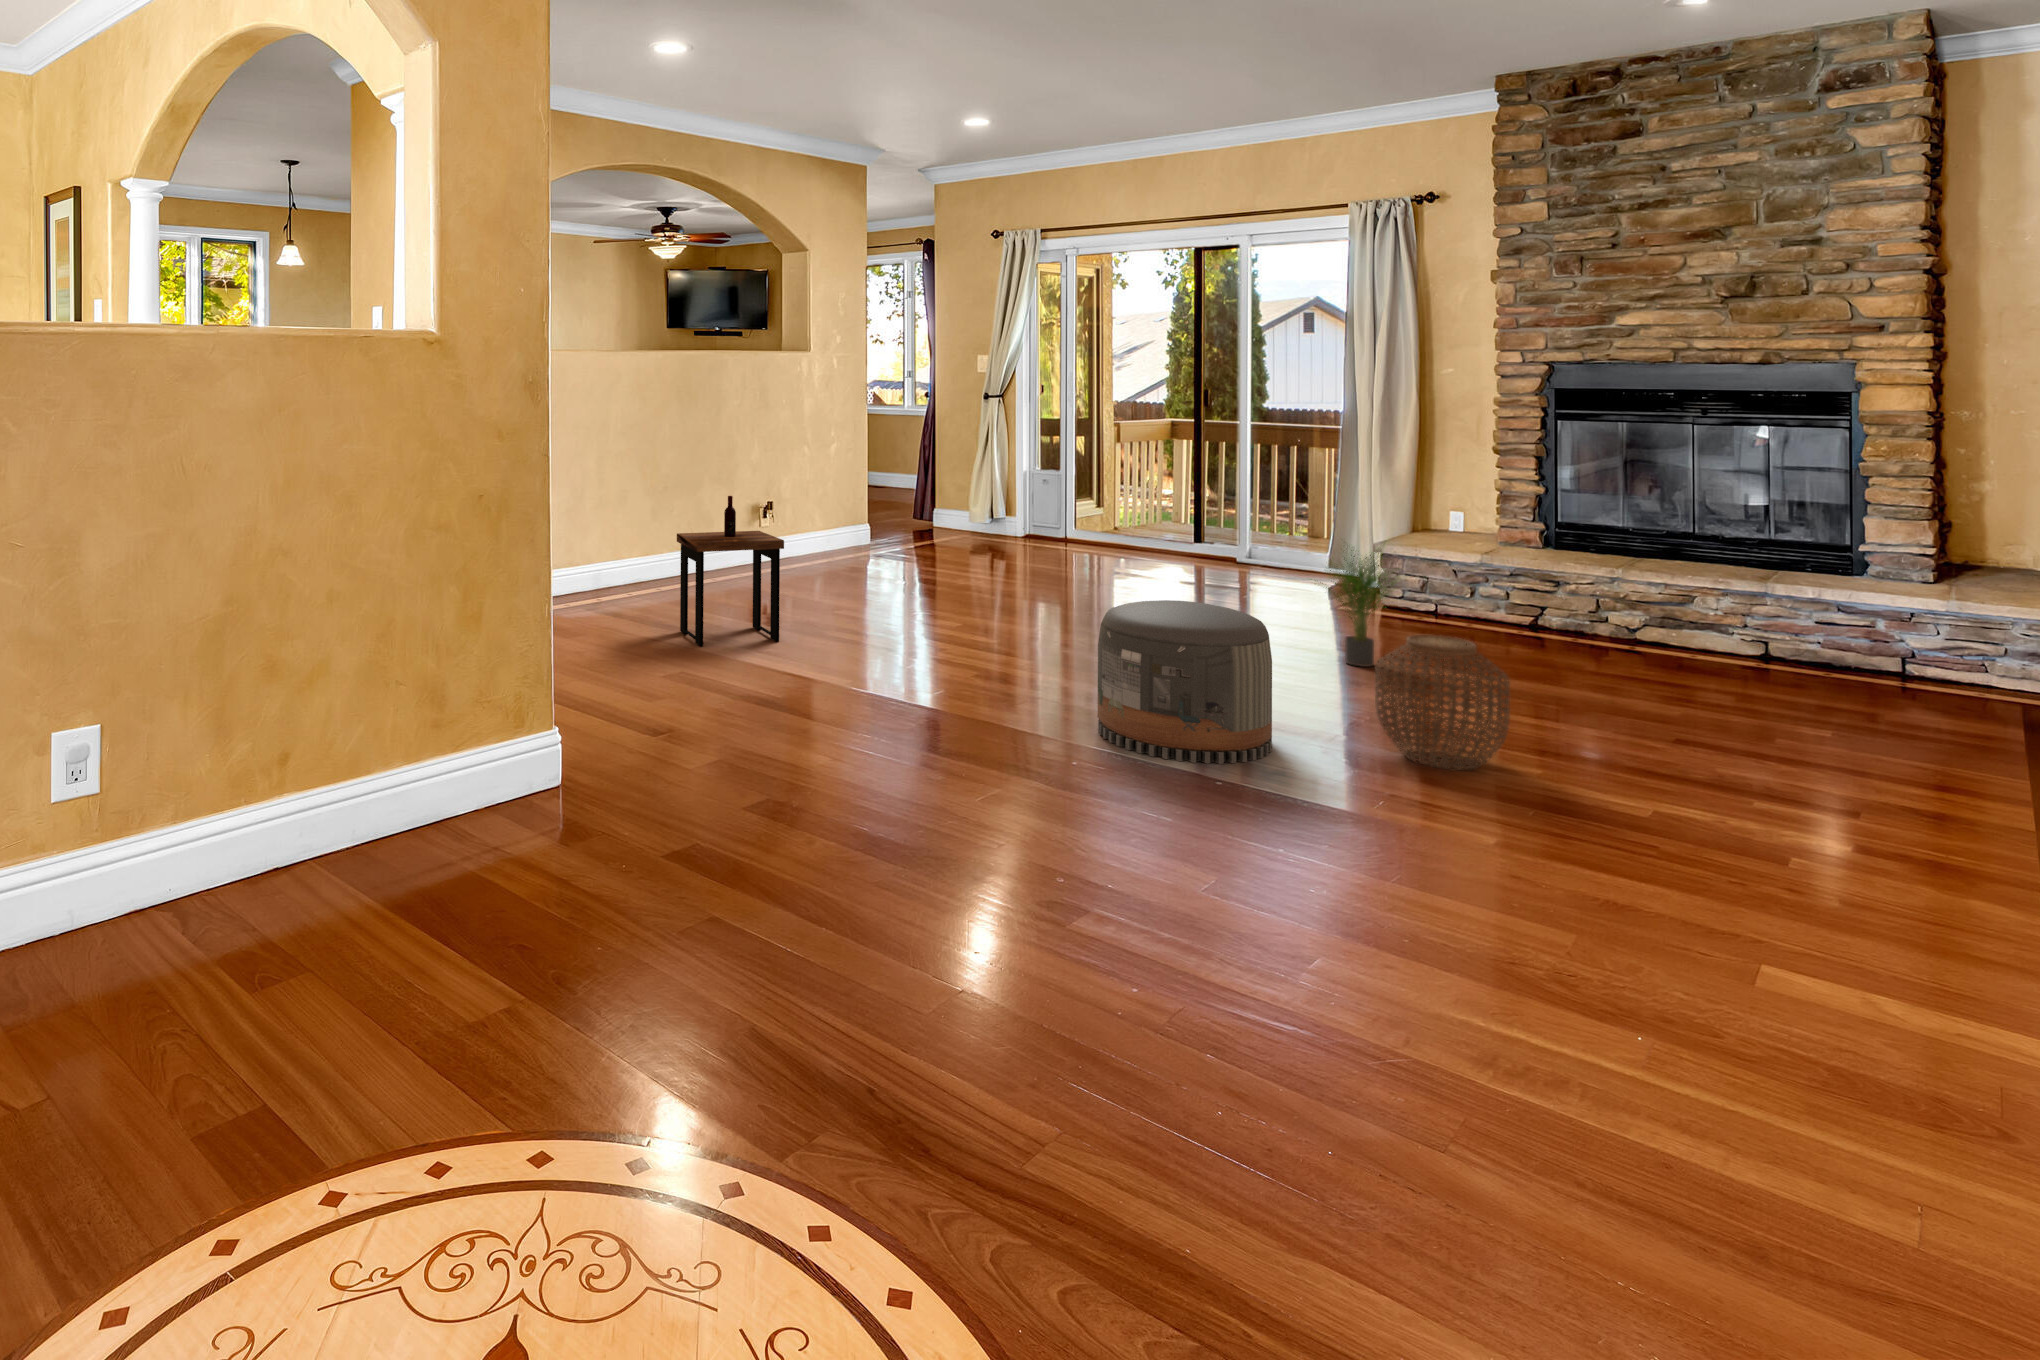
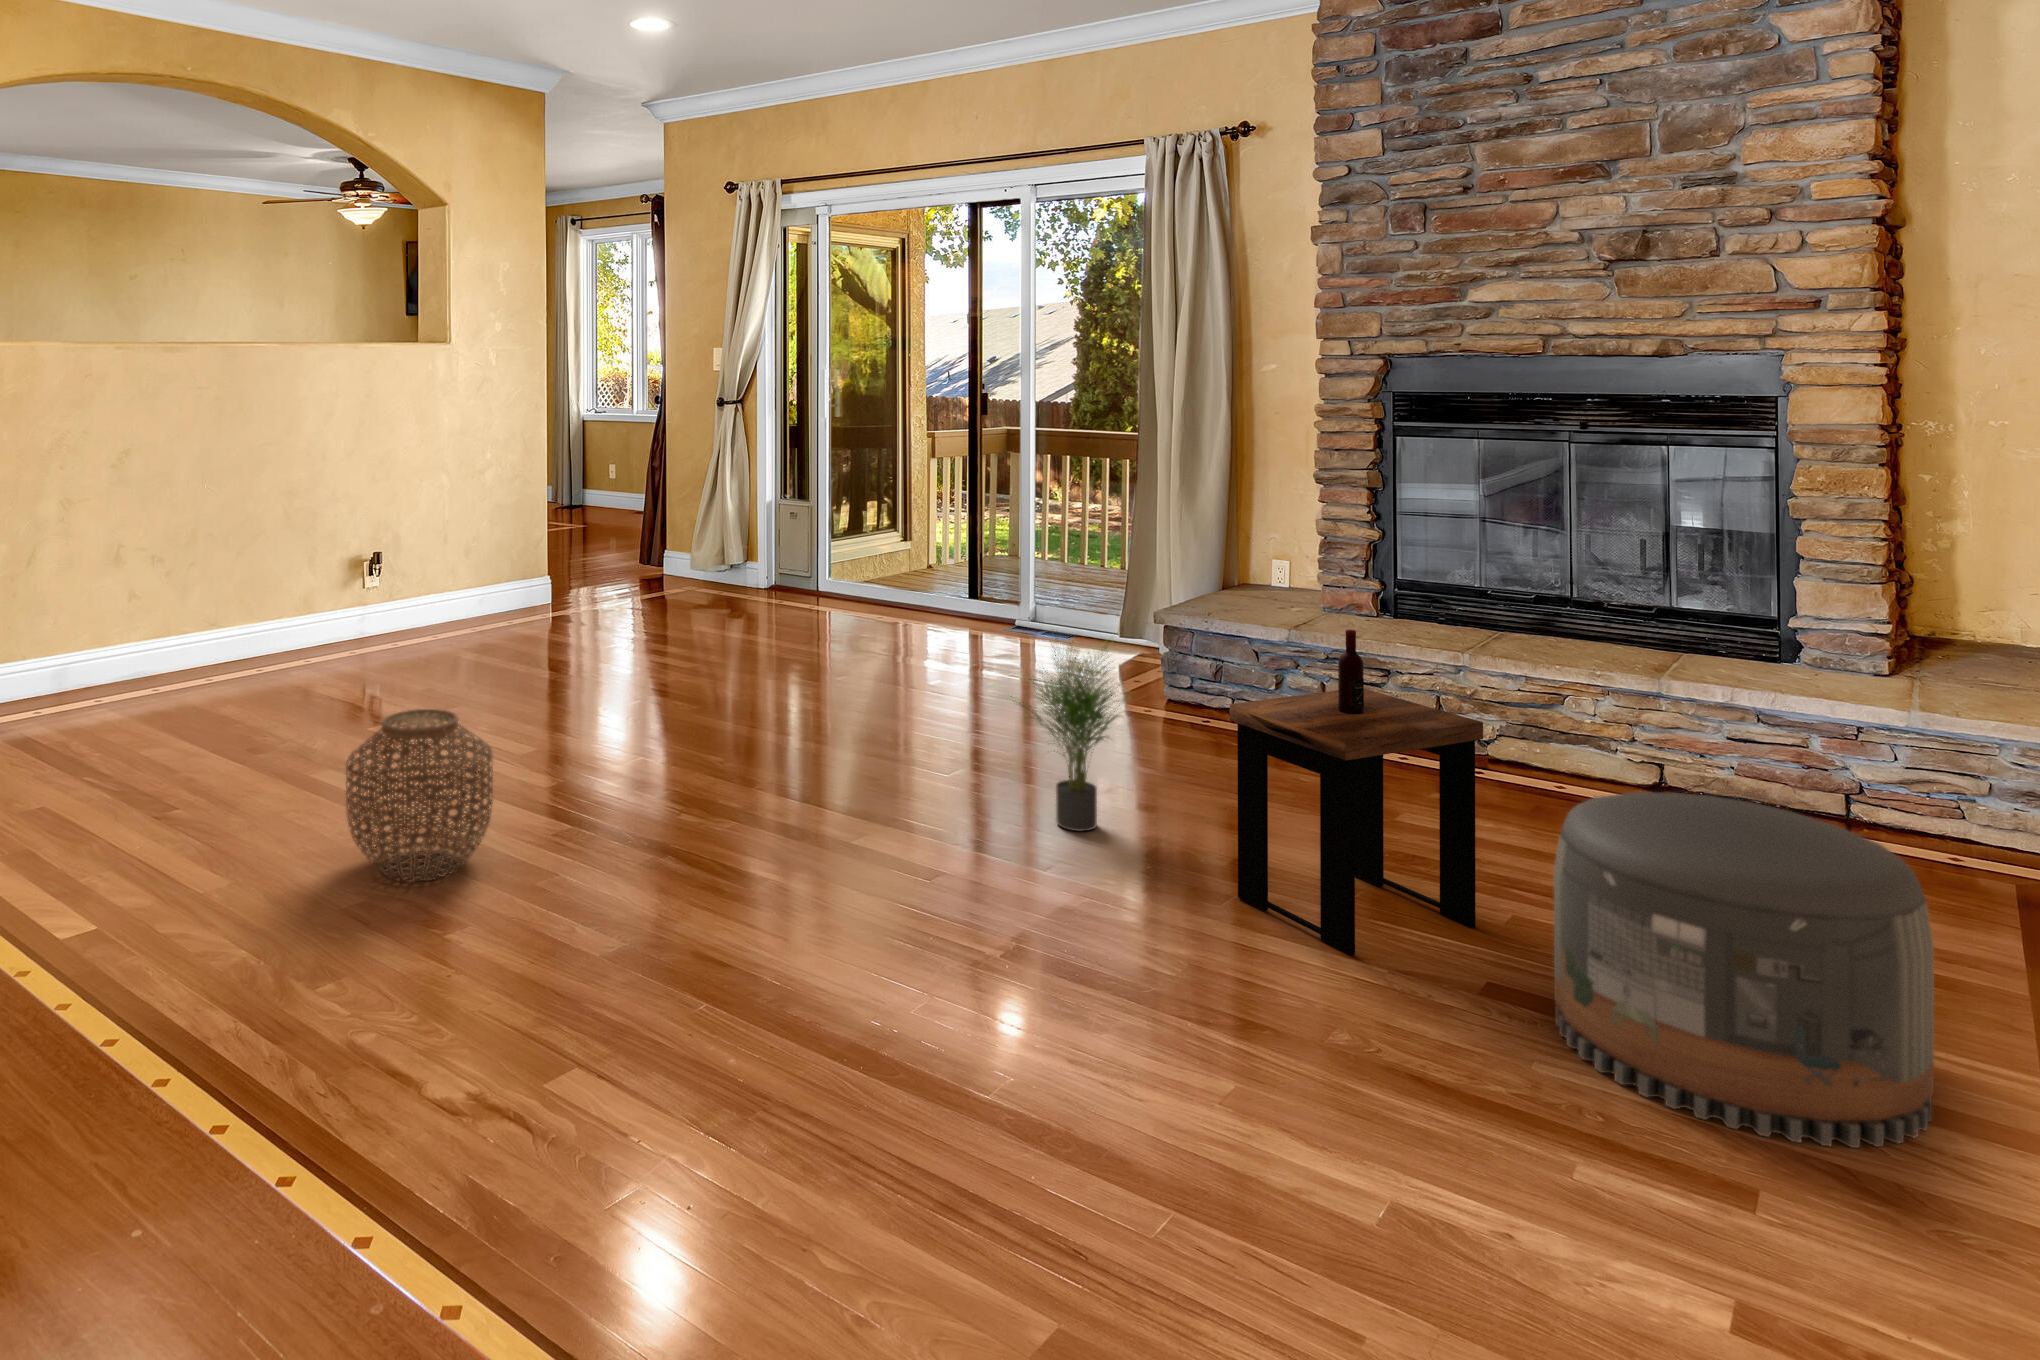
side table: present [677,496,784,647] -> present [1230,629,1483,956]
pouf: present [1098,600,1272,764] -> present [1554,792,1934,1148]
woven basket: present [1375,635,1510,770] -> present [346,709,493,881]

